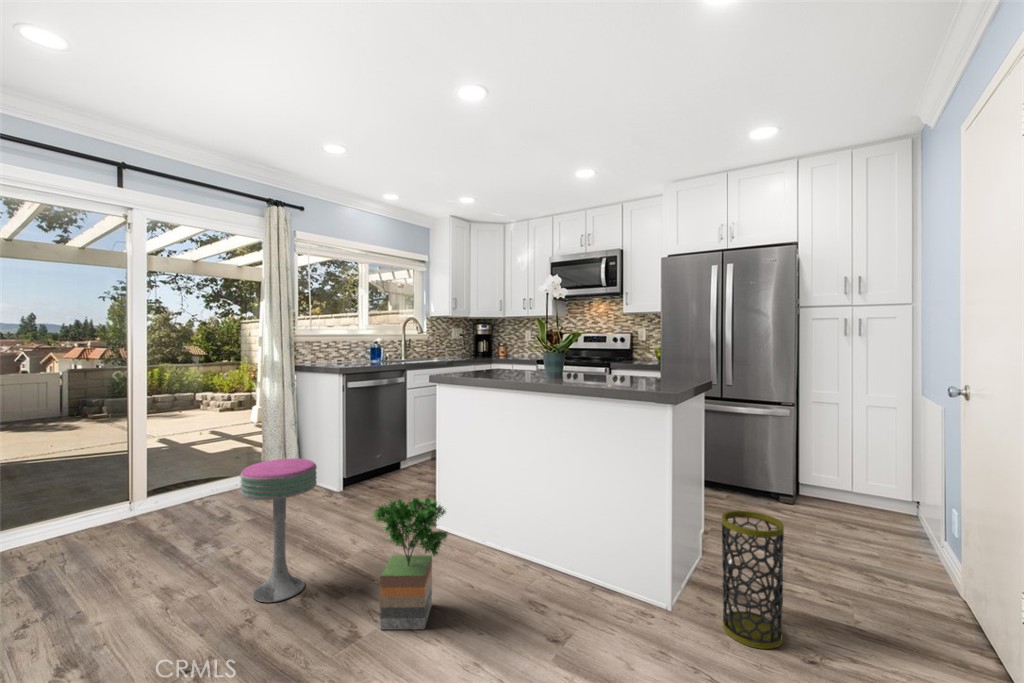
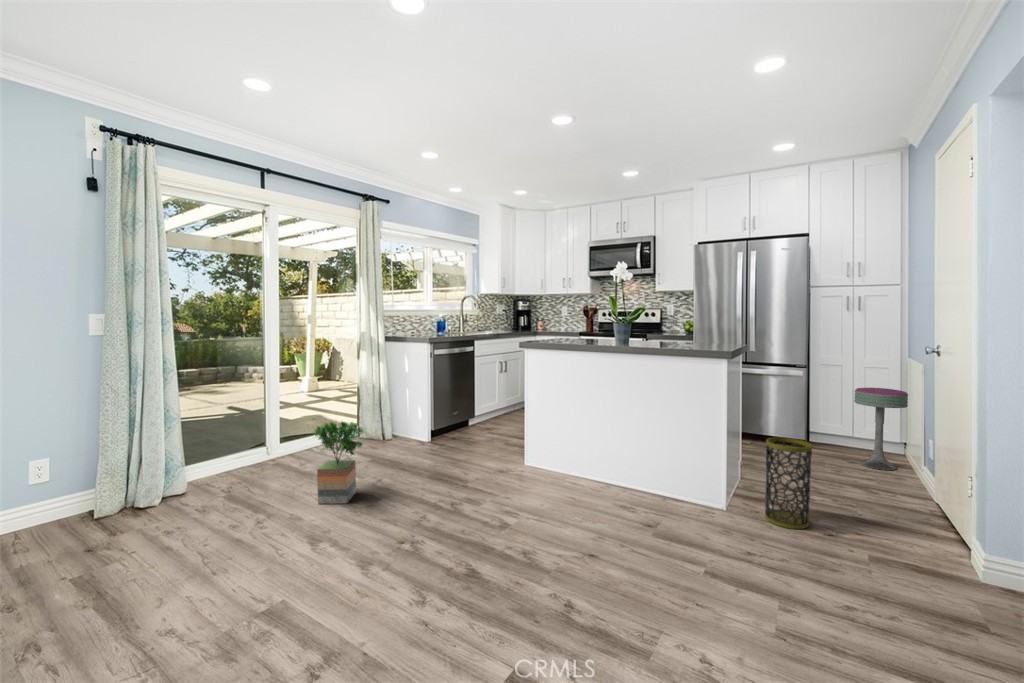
bar stool: present [240,458,317,602] -> present [854,388,908,470]
potted tree: present [374,498,449,630] -> present [314,422,364,504]

